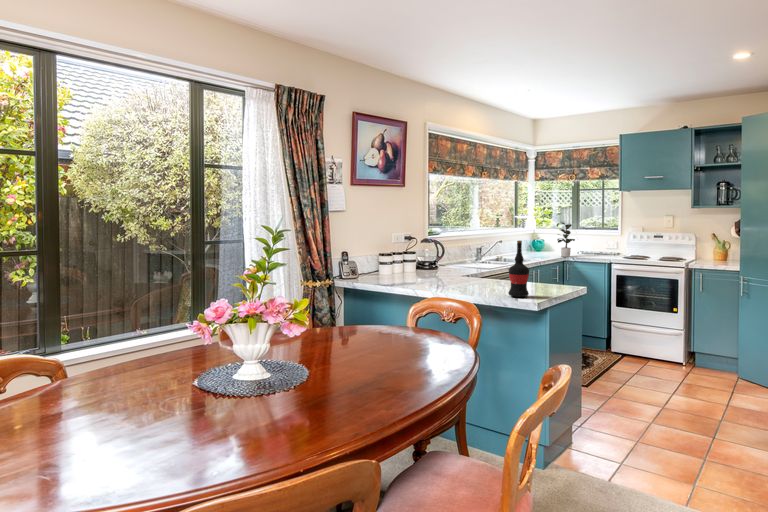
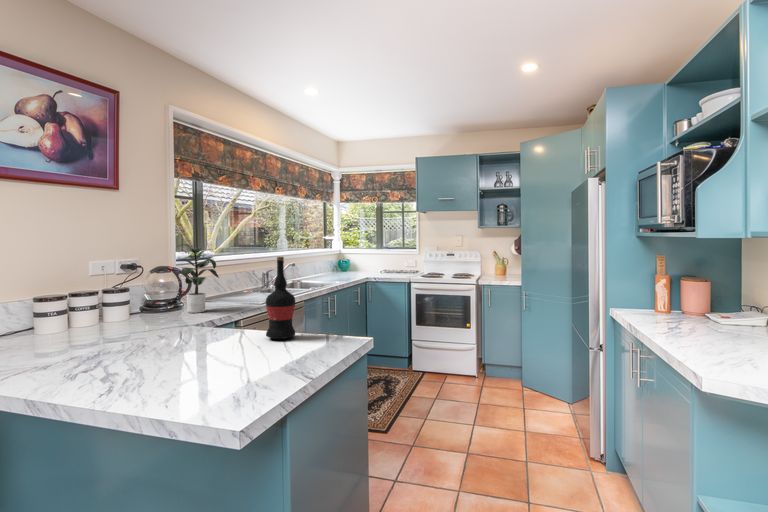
potted plant: present [557,223,575,257] -> present [177,244,219,313]

